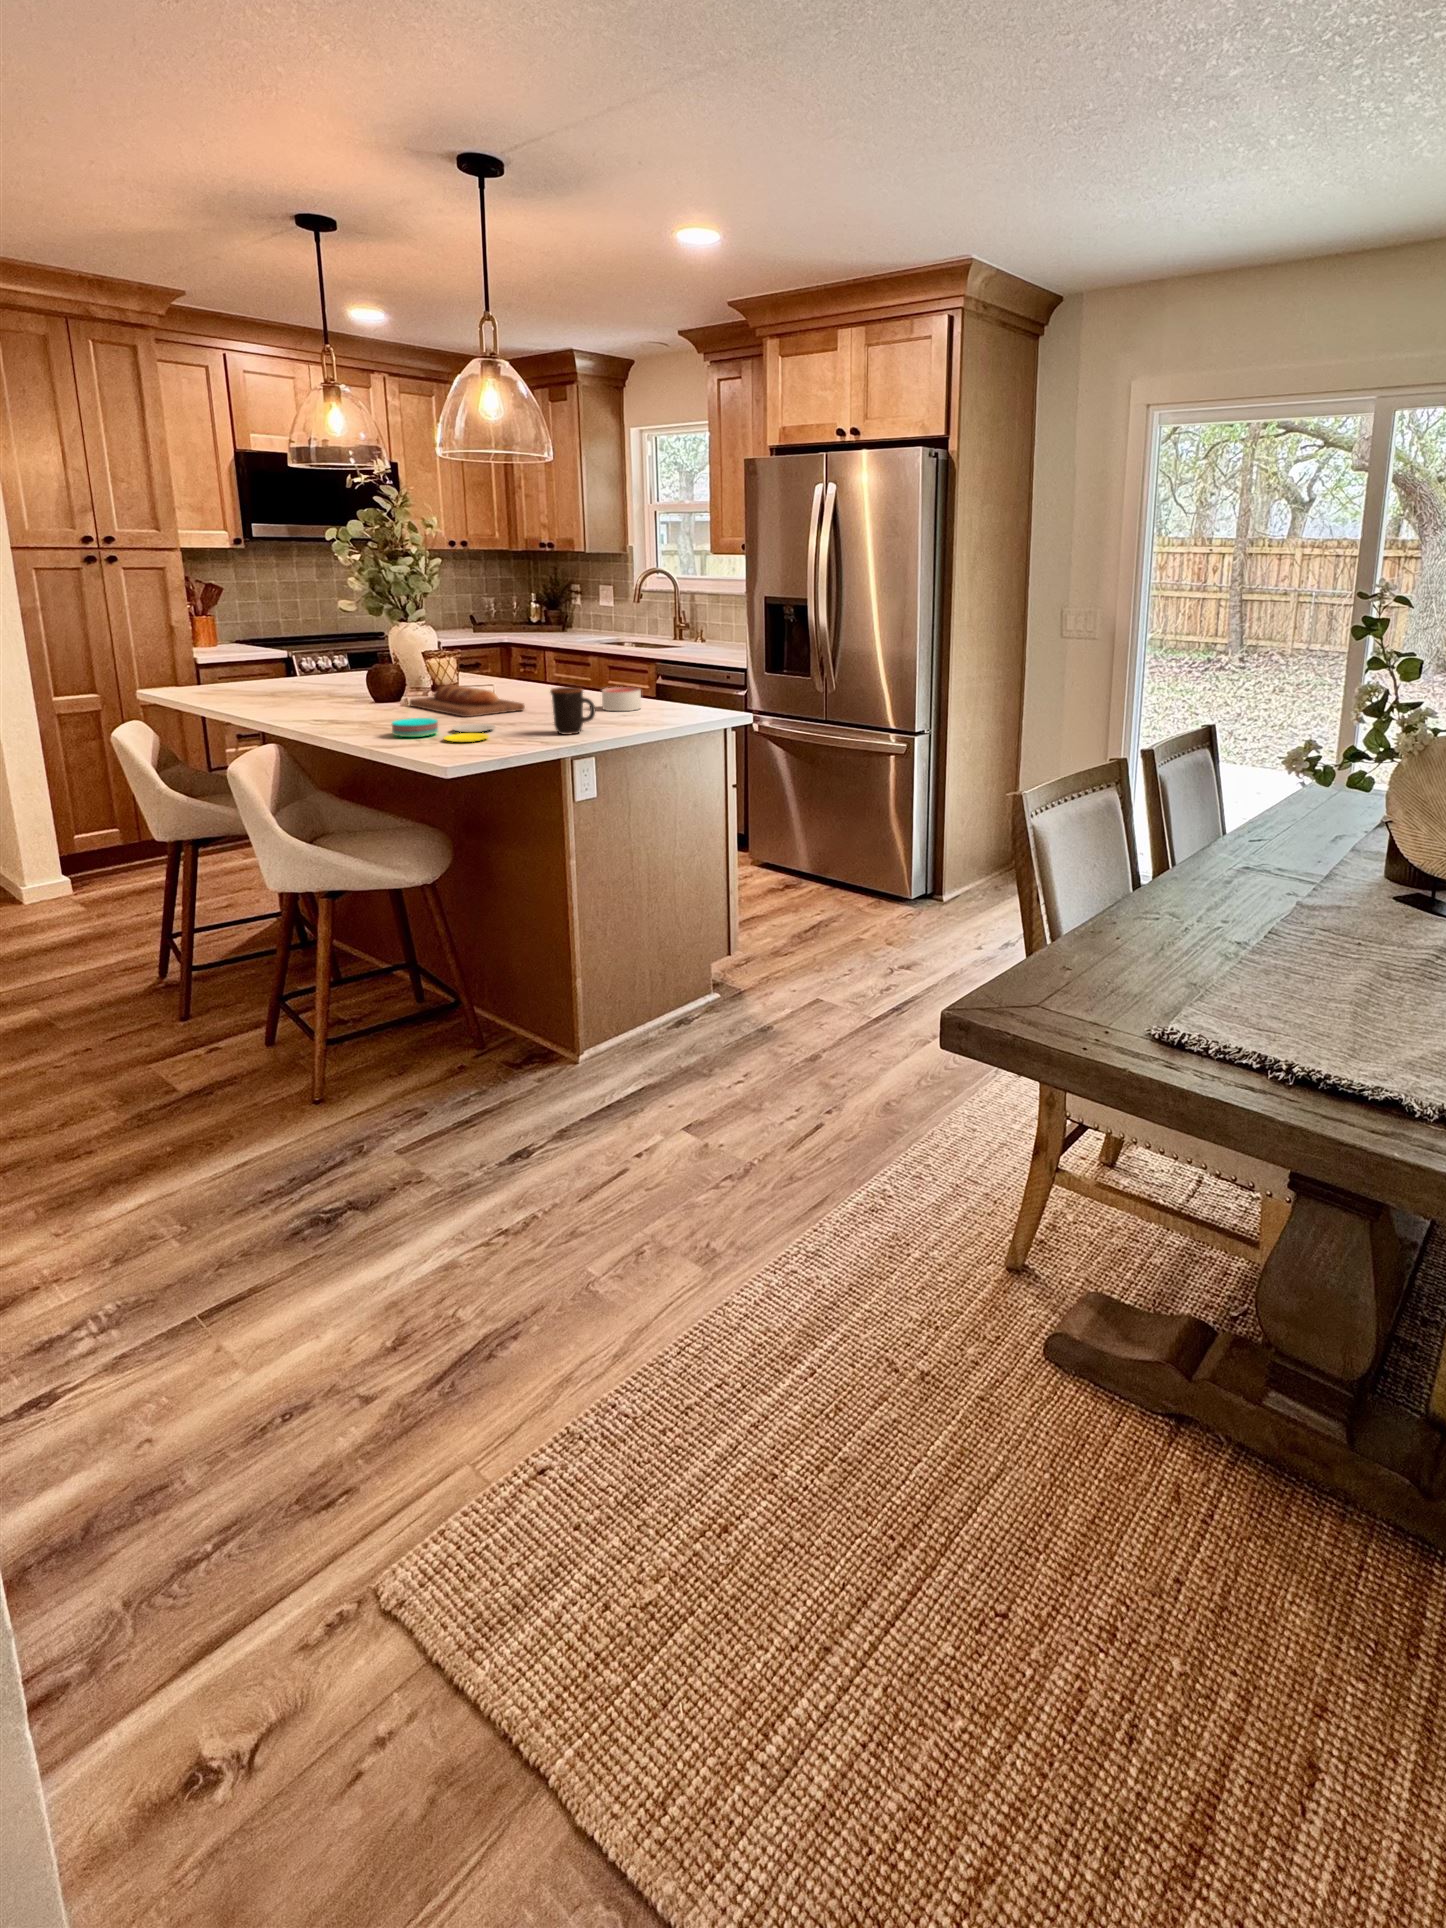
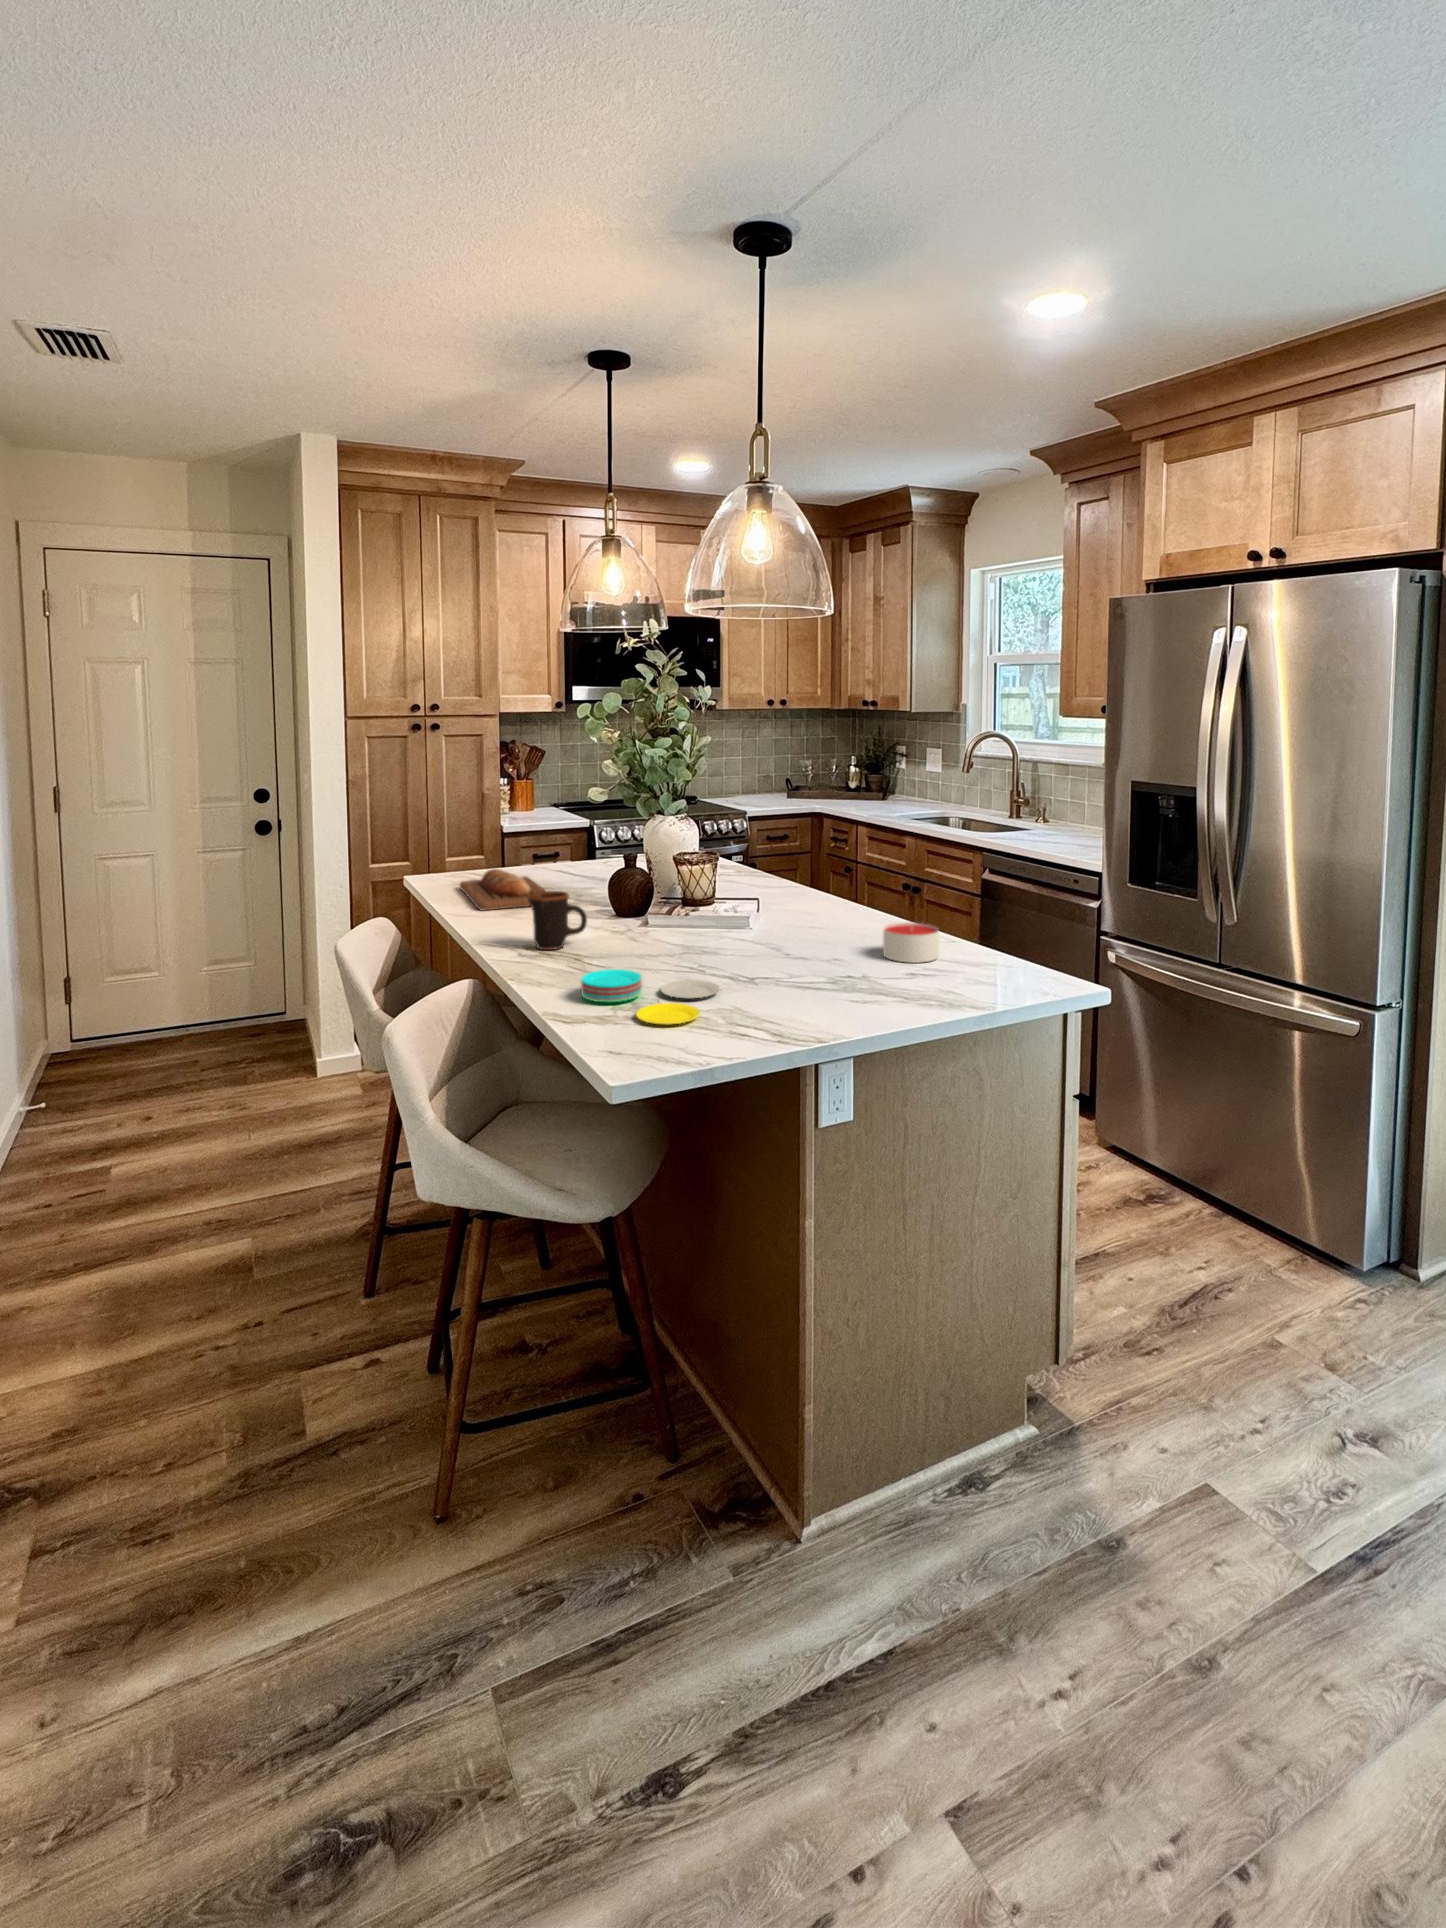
bread loaf: present [409,685,525,717] -> present [460,869,546,911]
mug: present [550,687,595,735] -> present [527,891,587,950]

